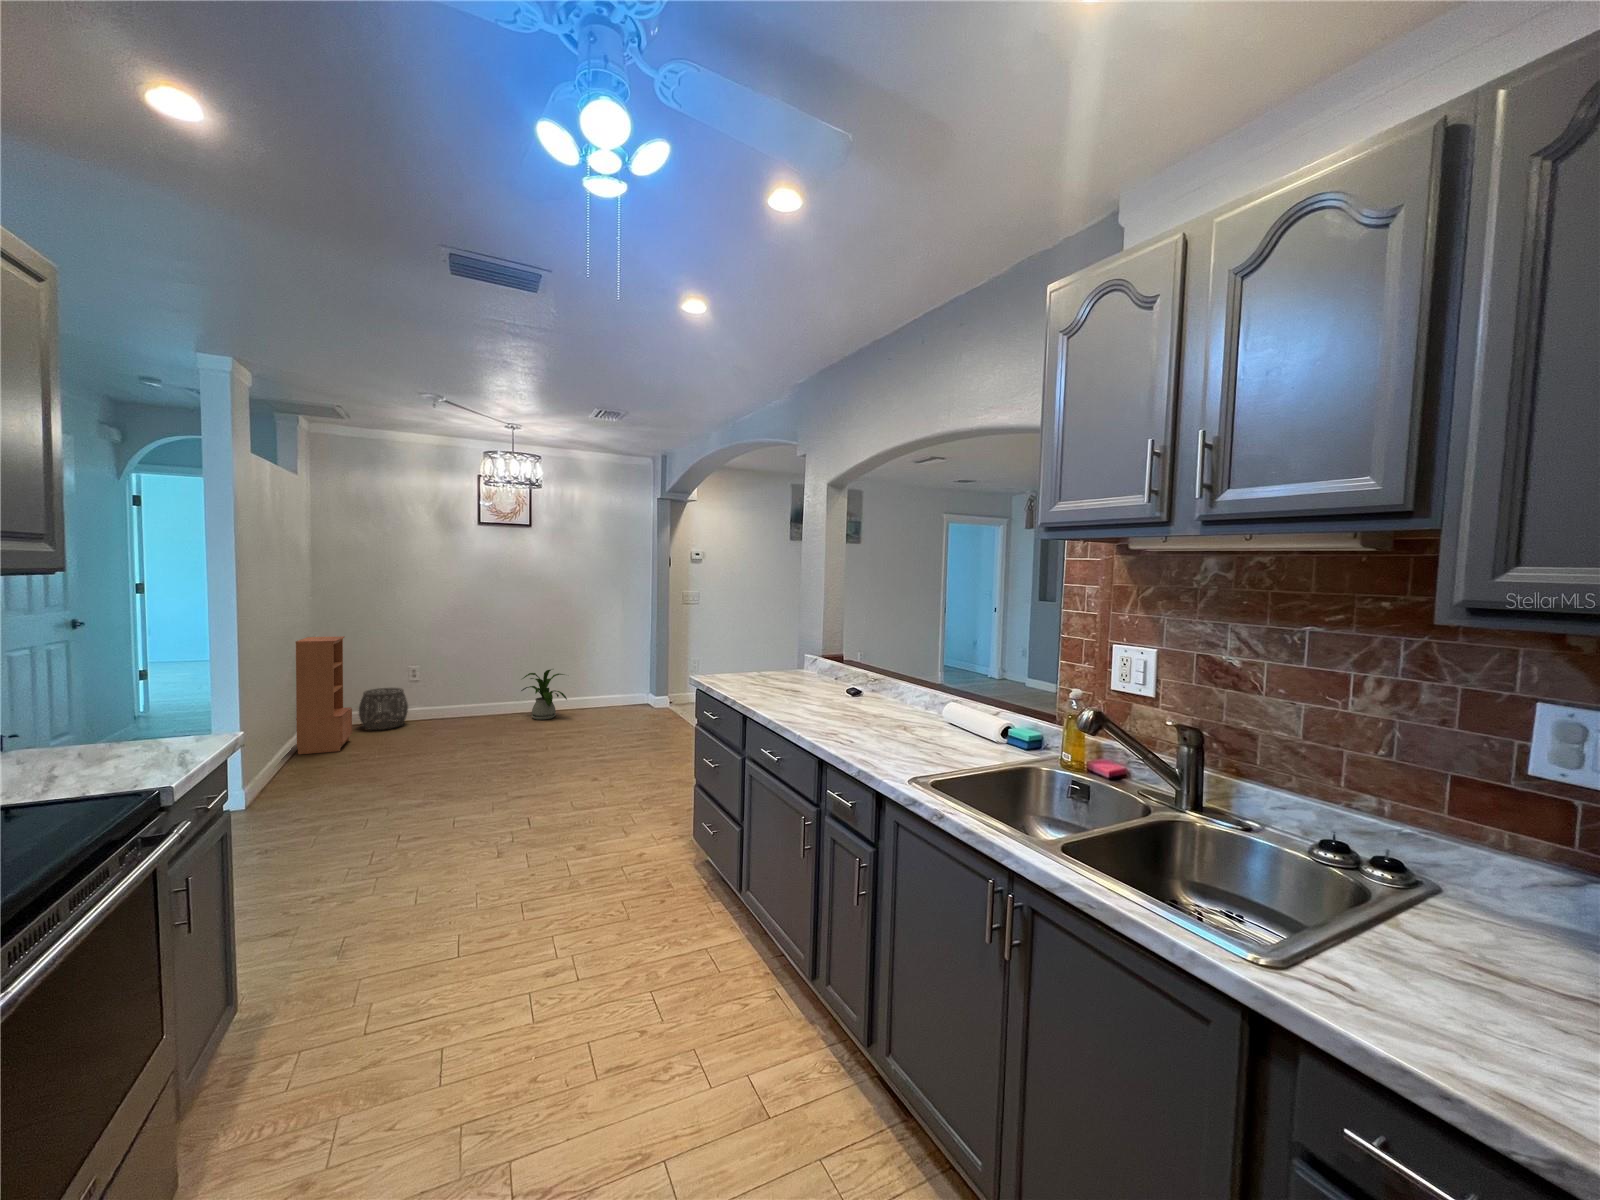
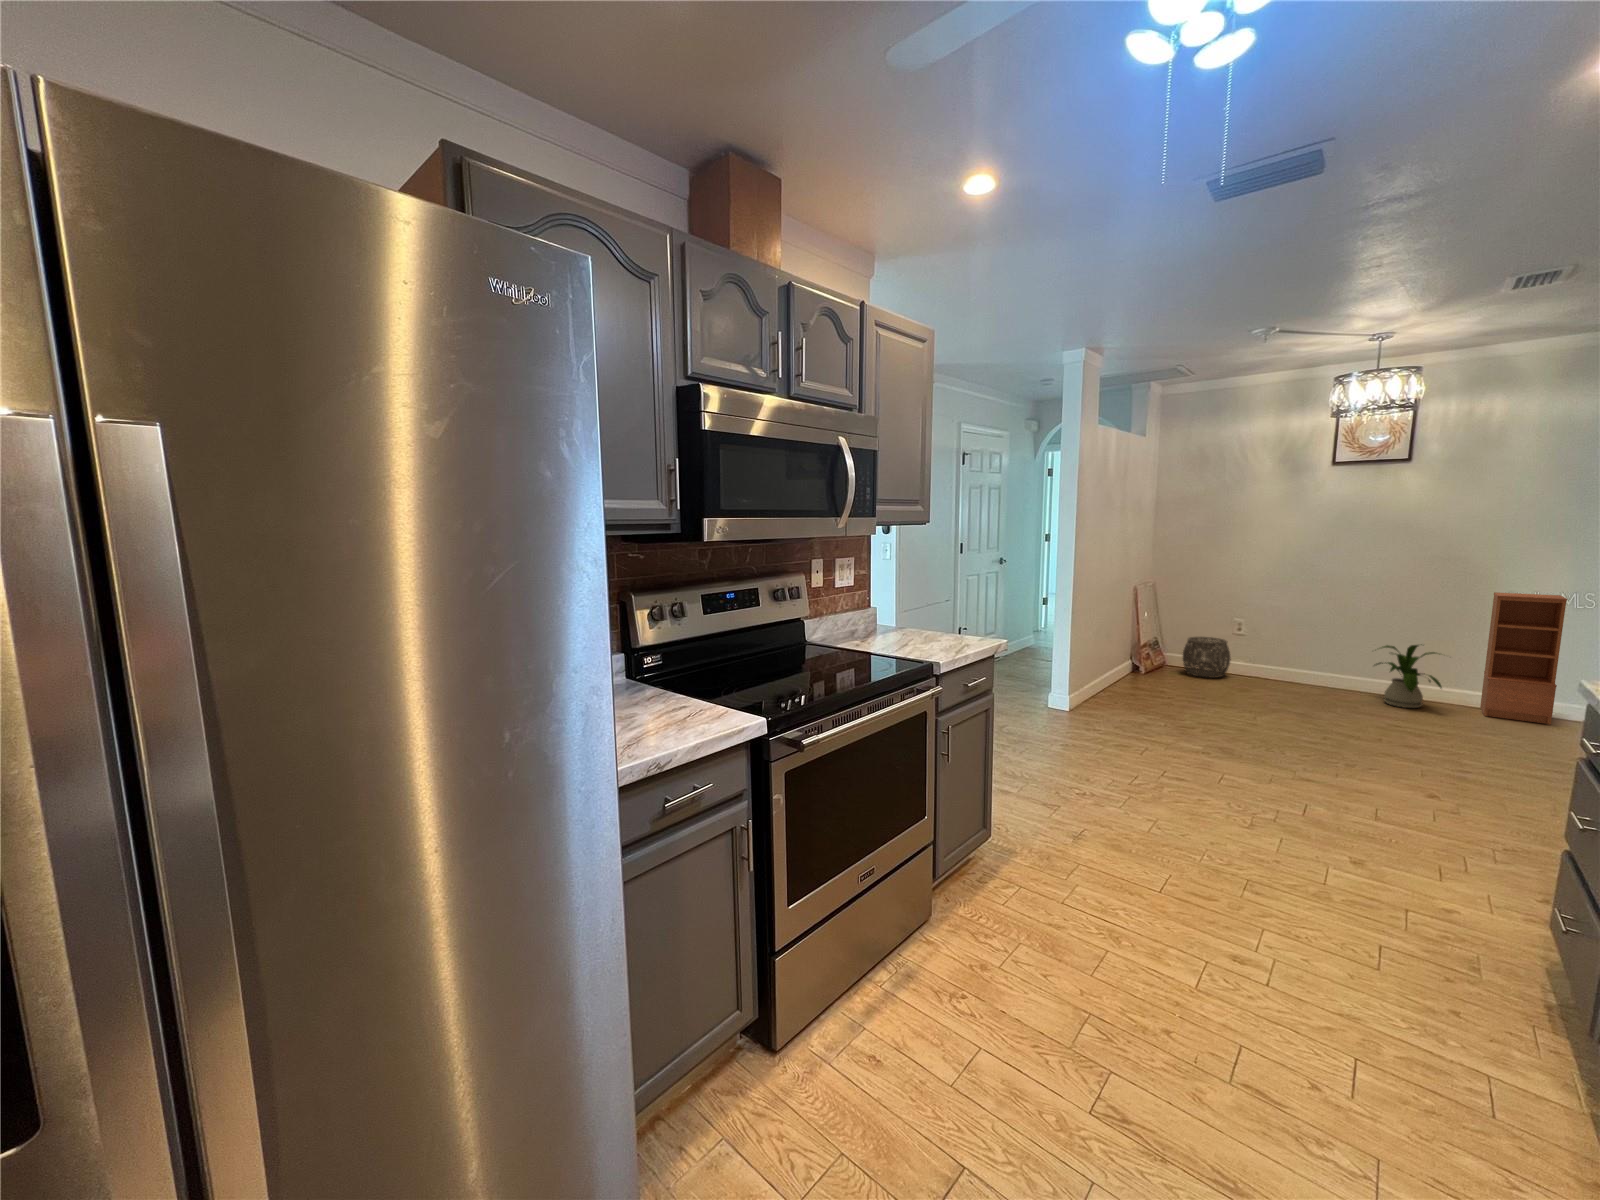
bookcase: present [296,636,352,754] -> present [1480,592,1567,725]

